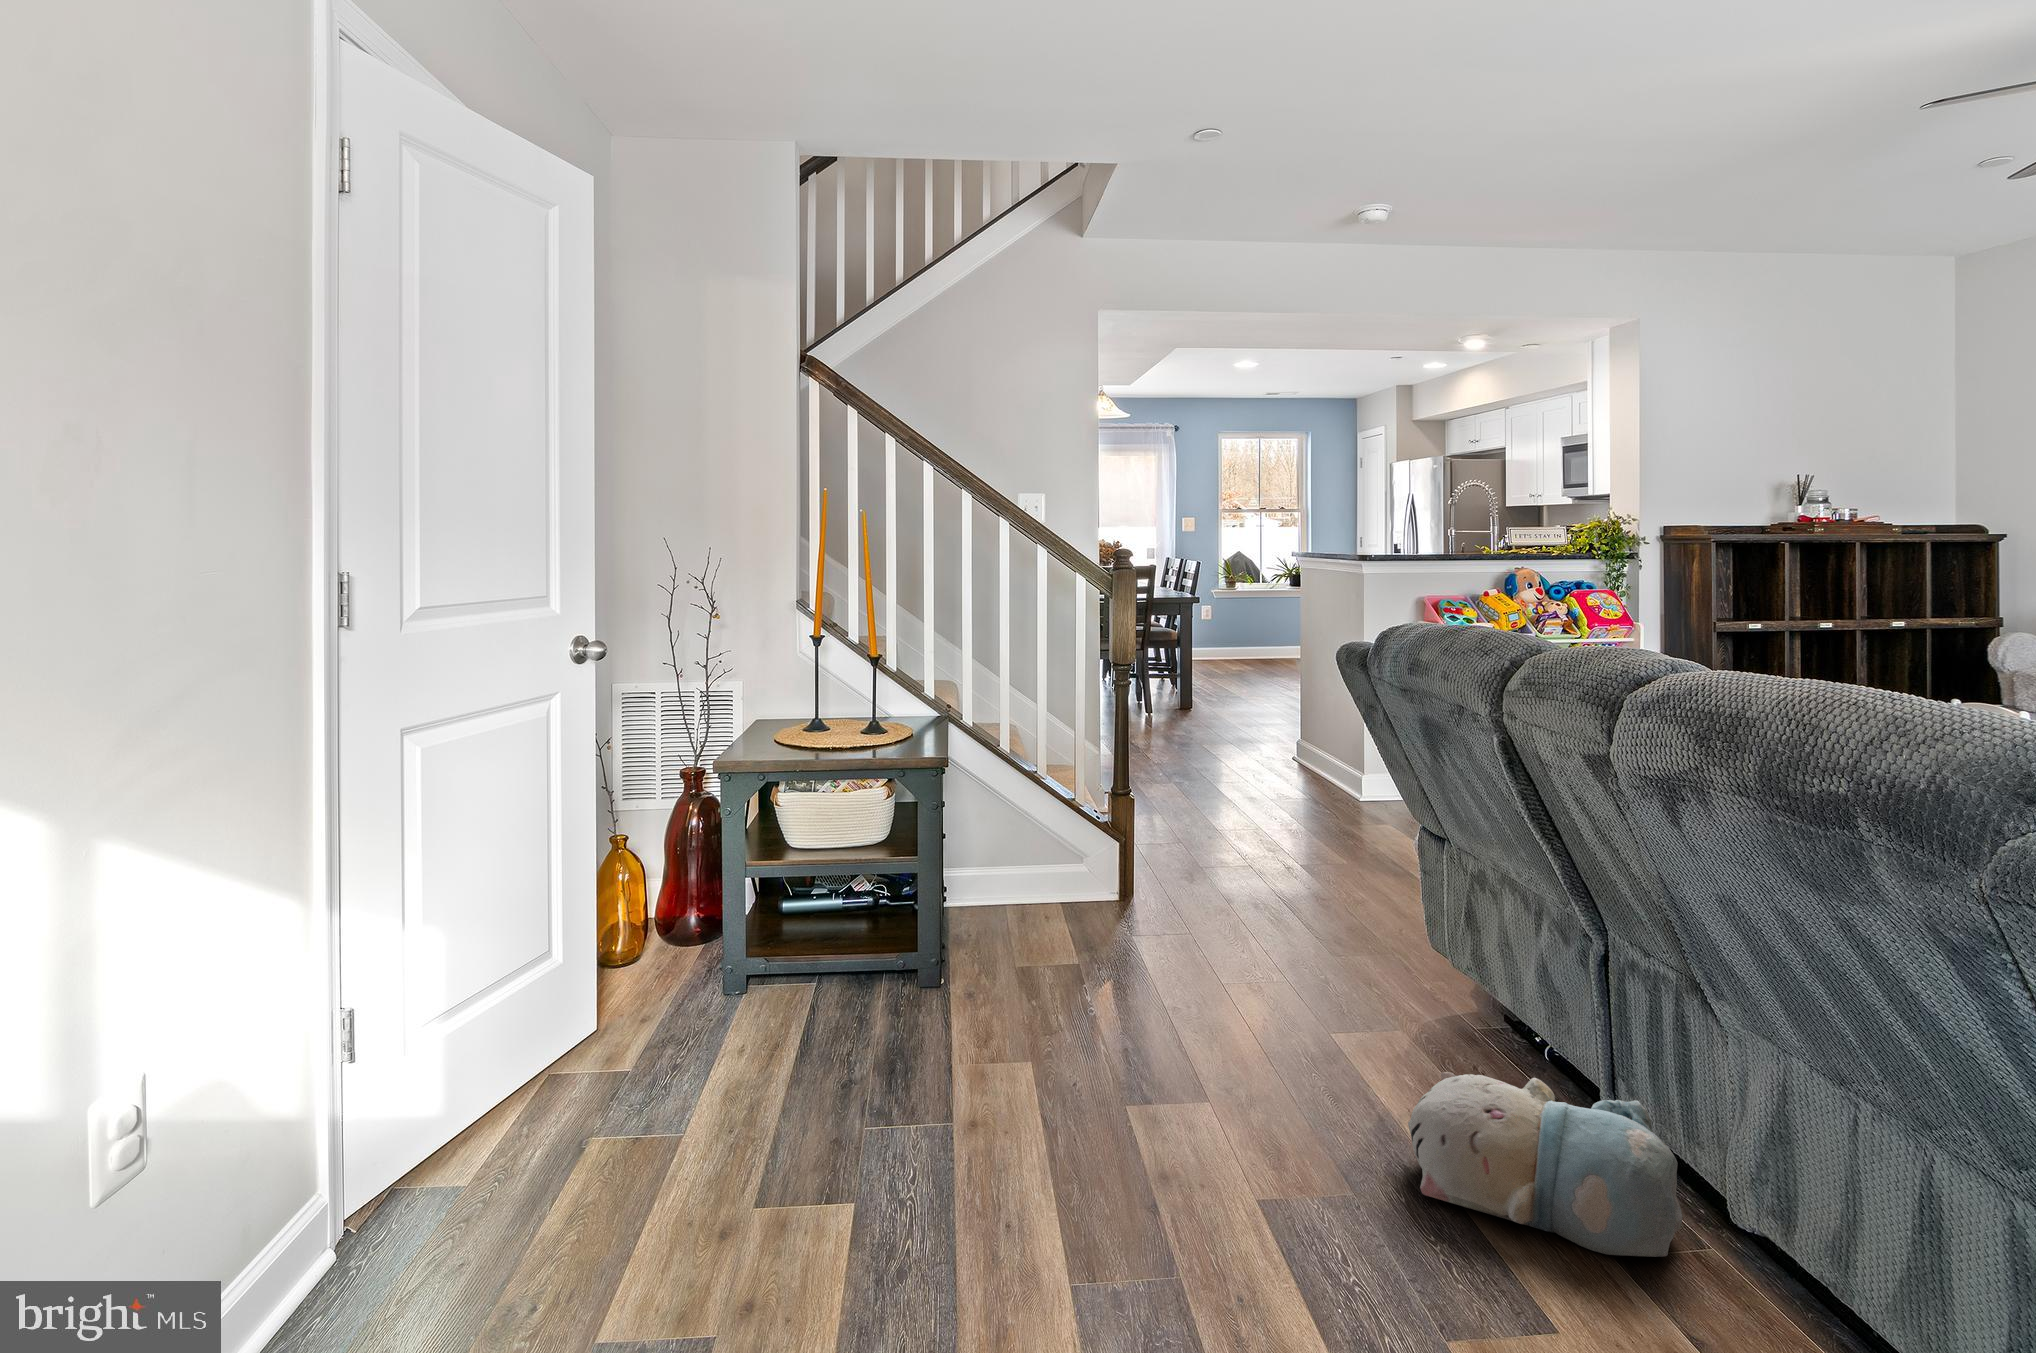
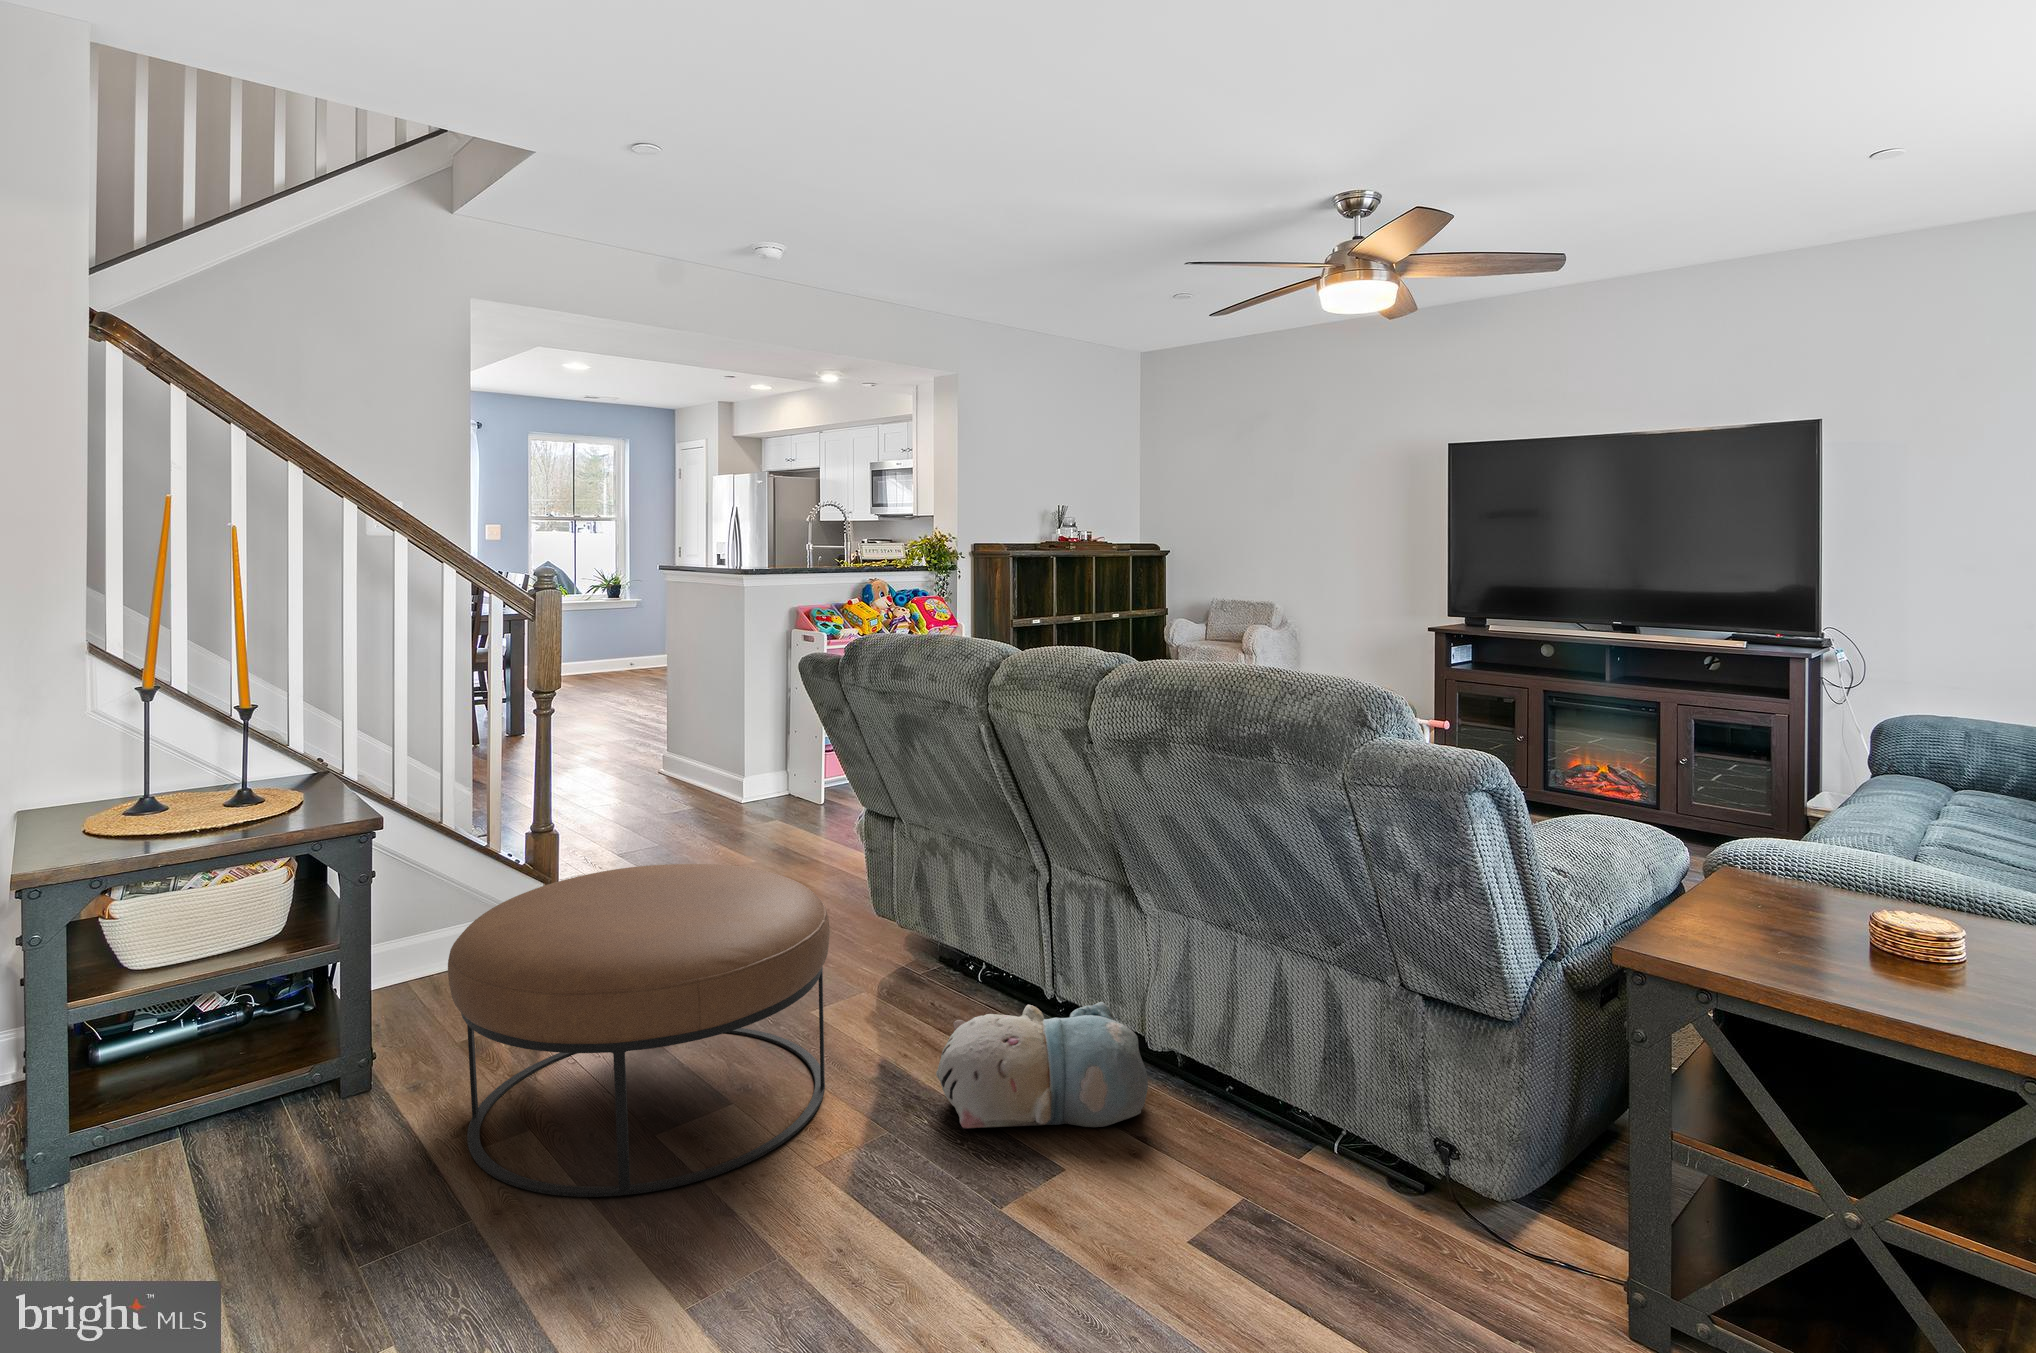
ottoman: none [968,841,1314,1154] -> present [448,864,830,1197]

